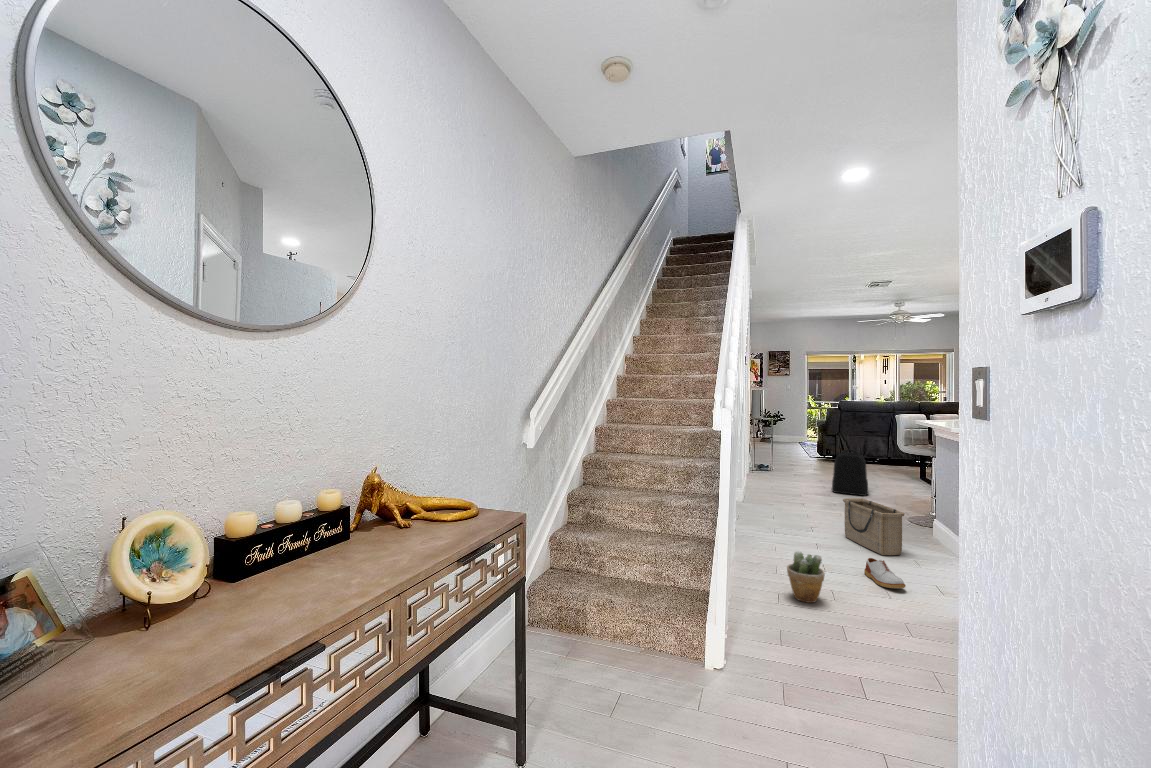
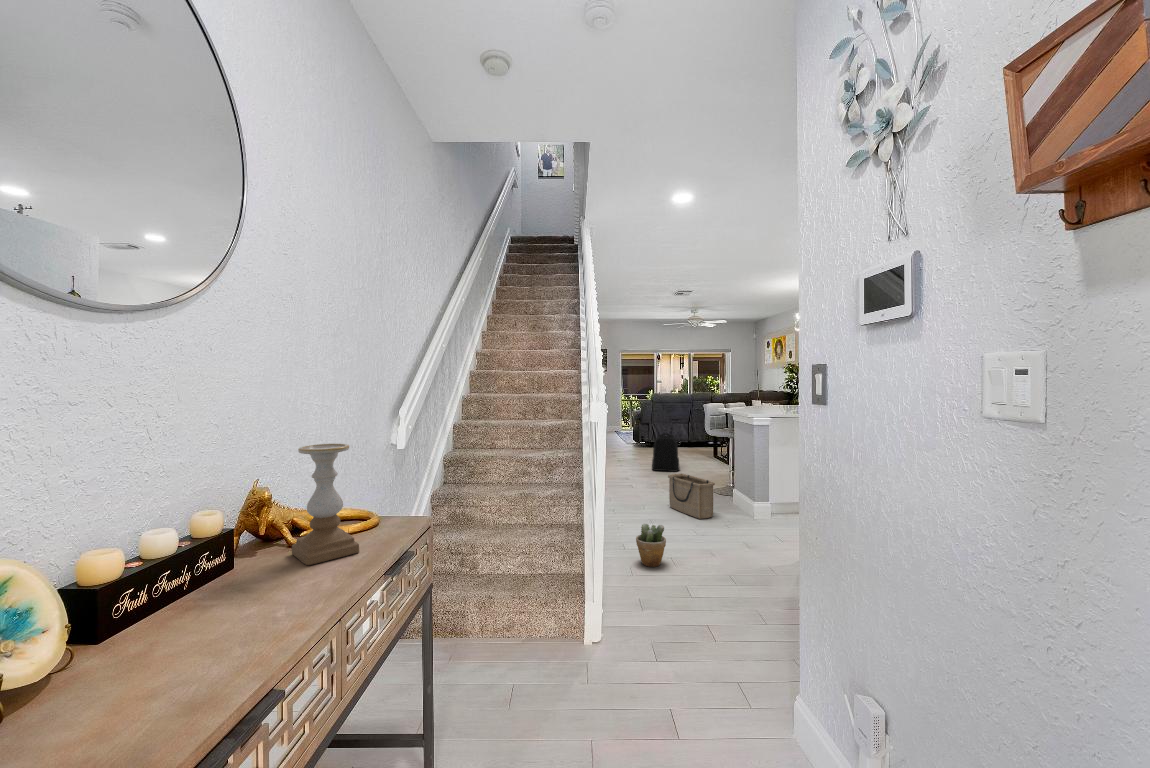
candle holder: none [396,439,447,545] -> present [292,444,359,565]
shoe: present [864,558,906,588] -> none [690,522,722,545]

